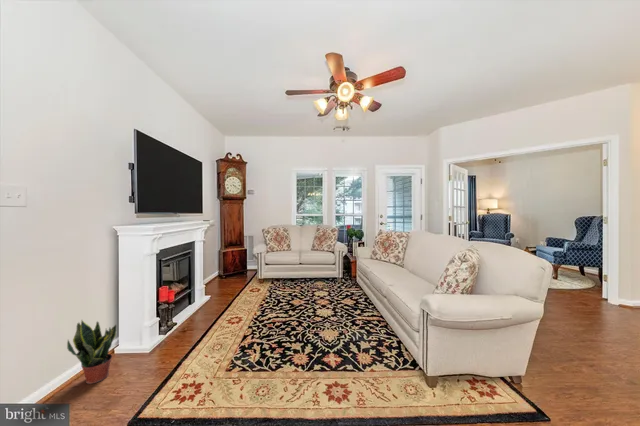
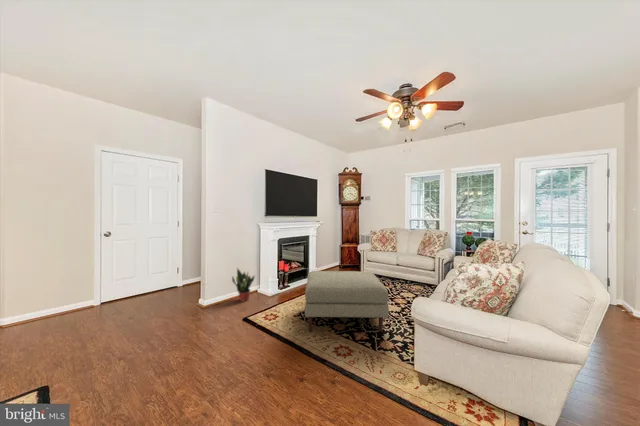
ottoman: none [230,279,355,383] -> present [305,271,389,332]

